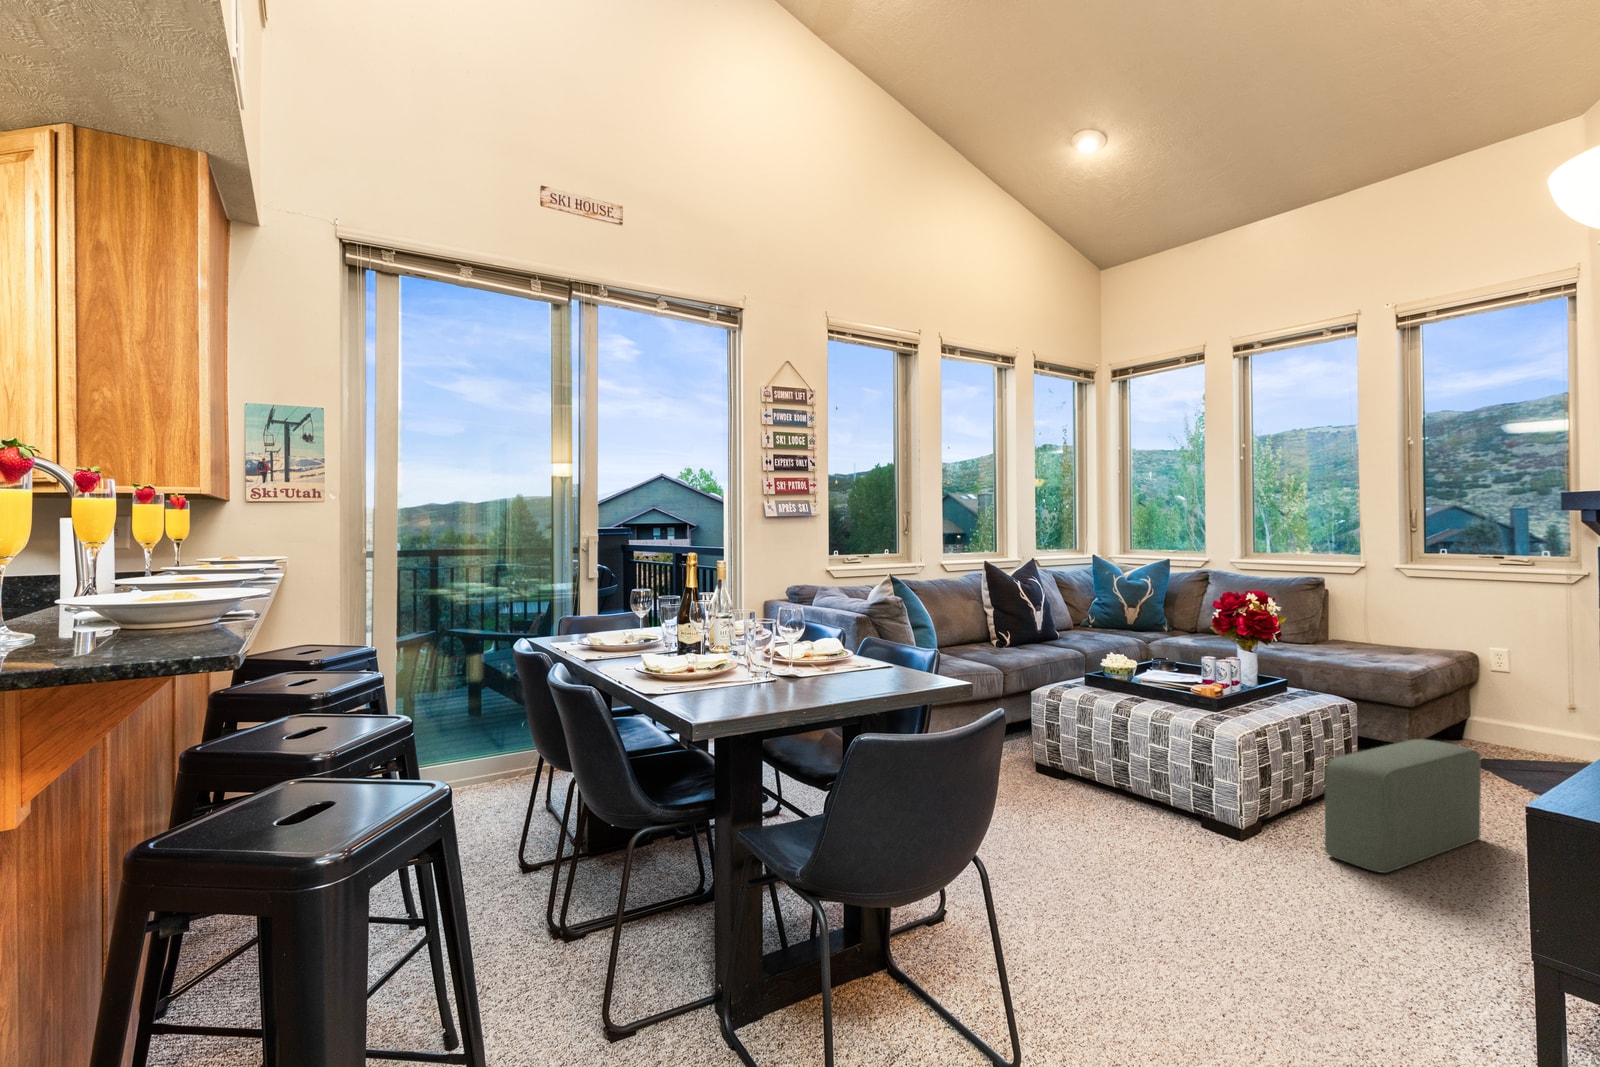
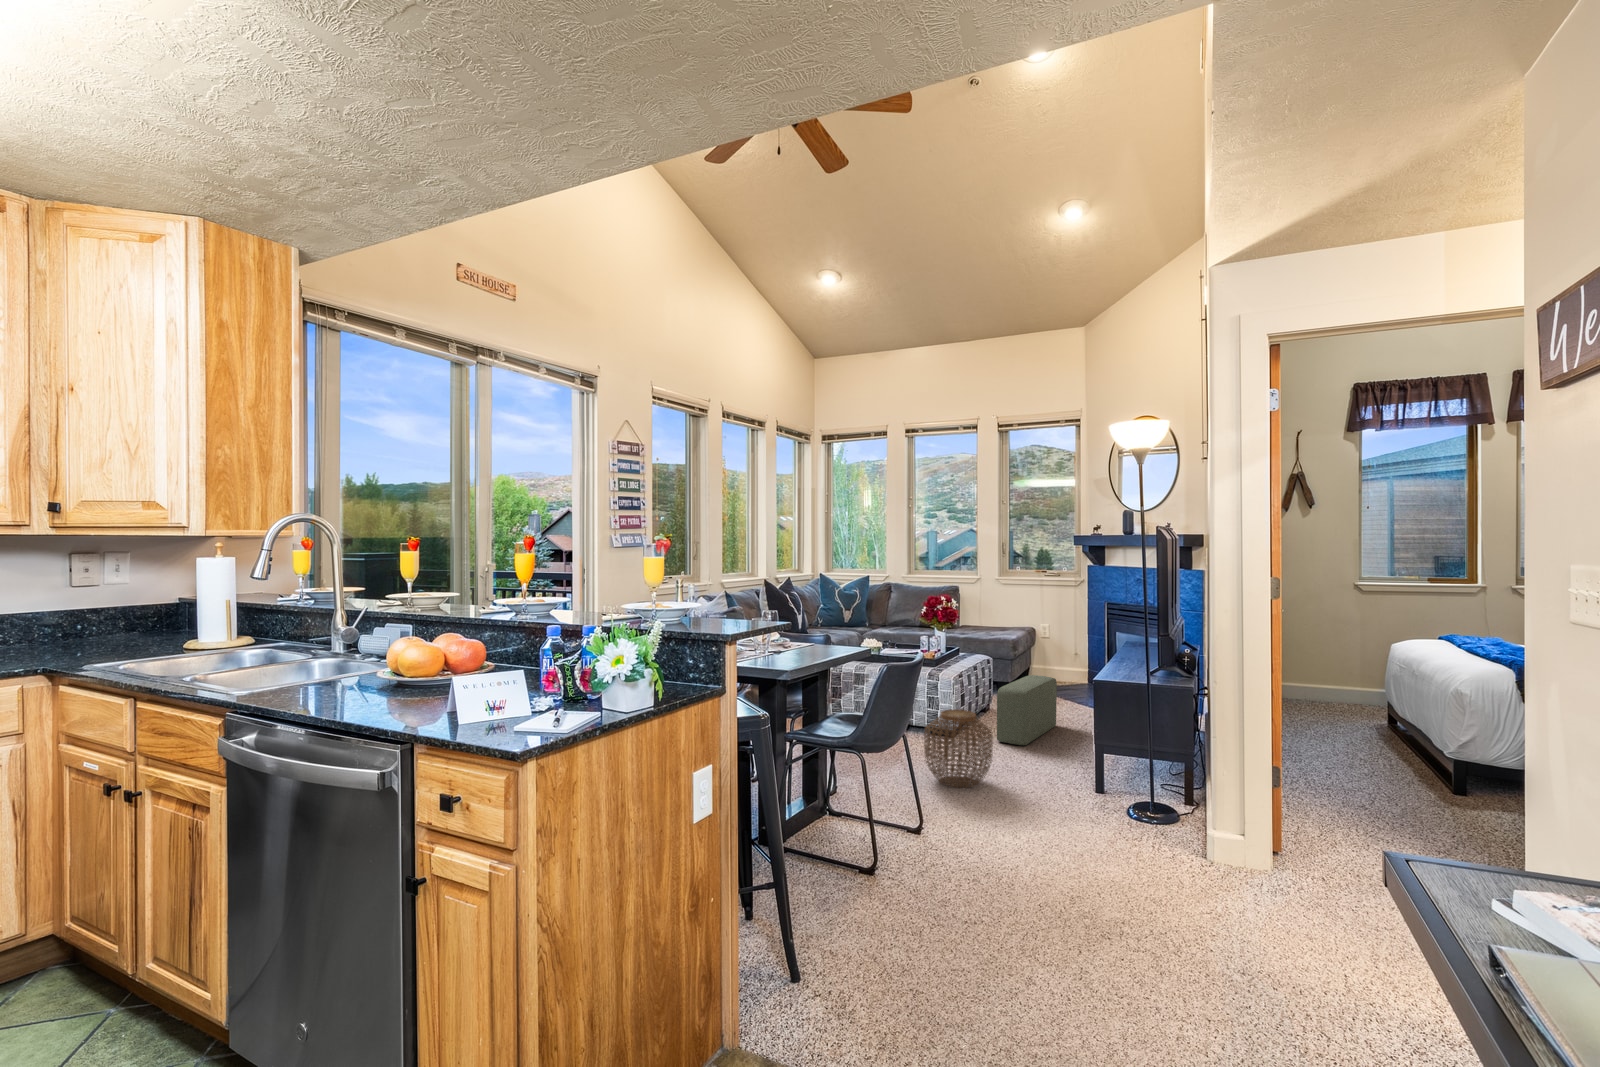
woven basket: none [1122,793,1260,949] -> present [924,709,993,788]

